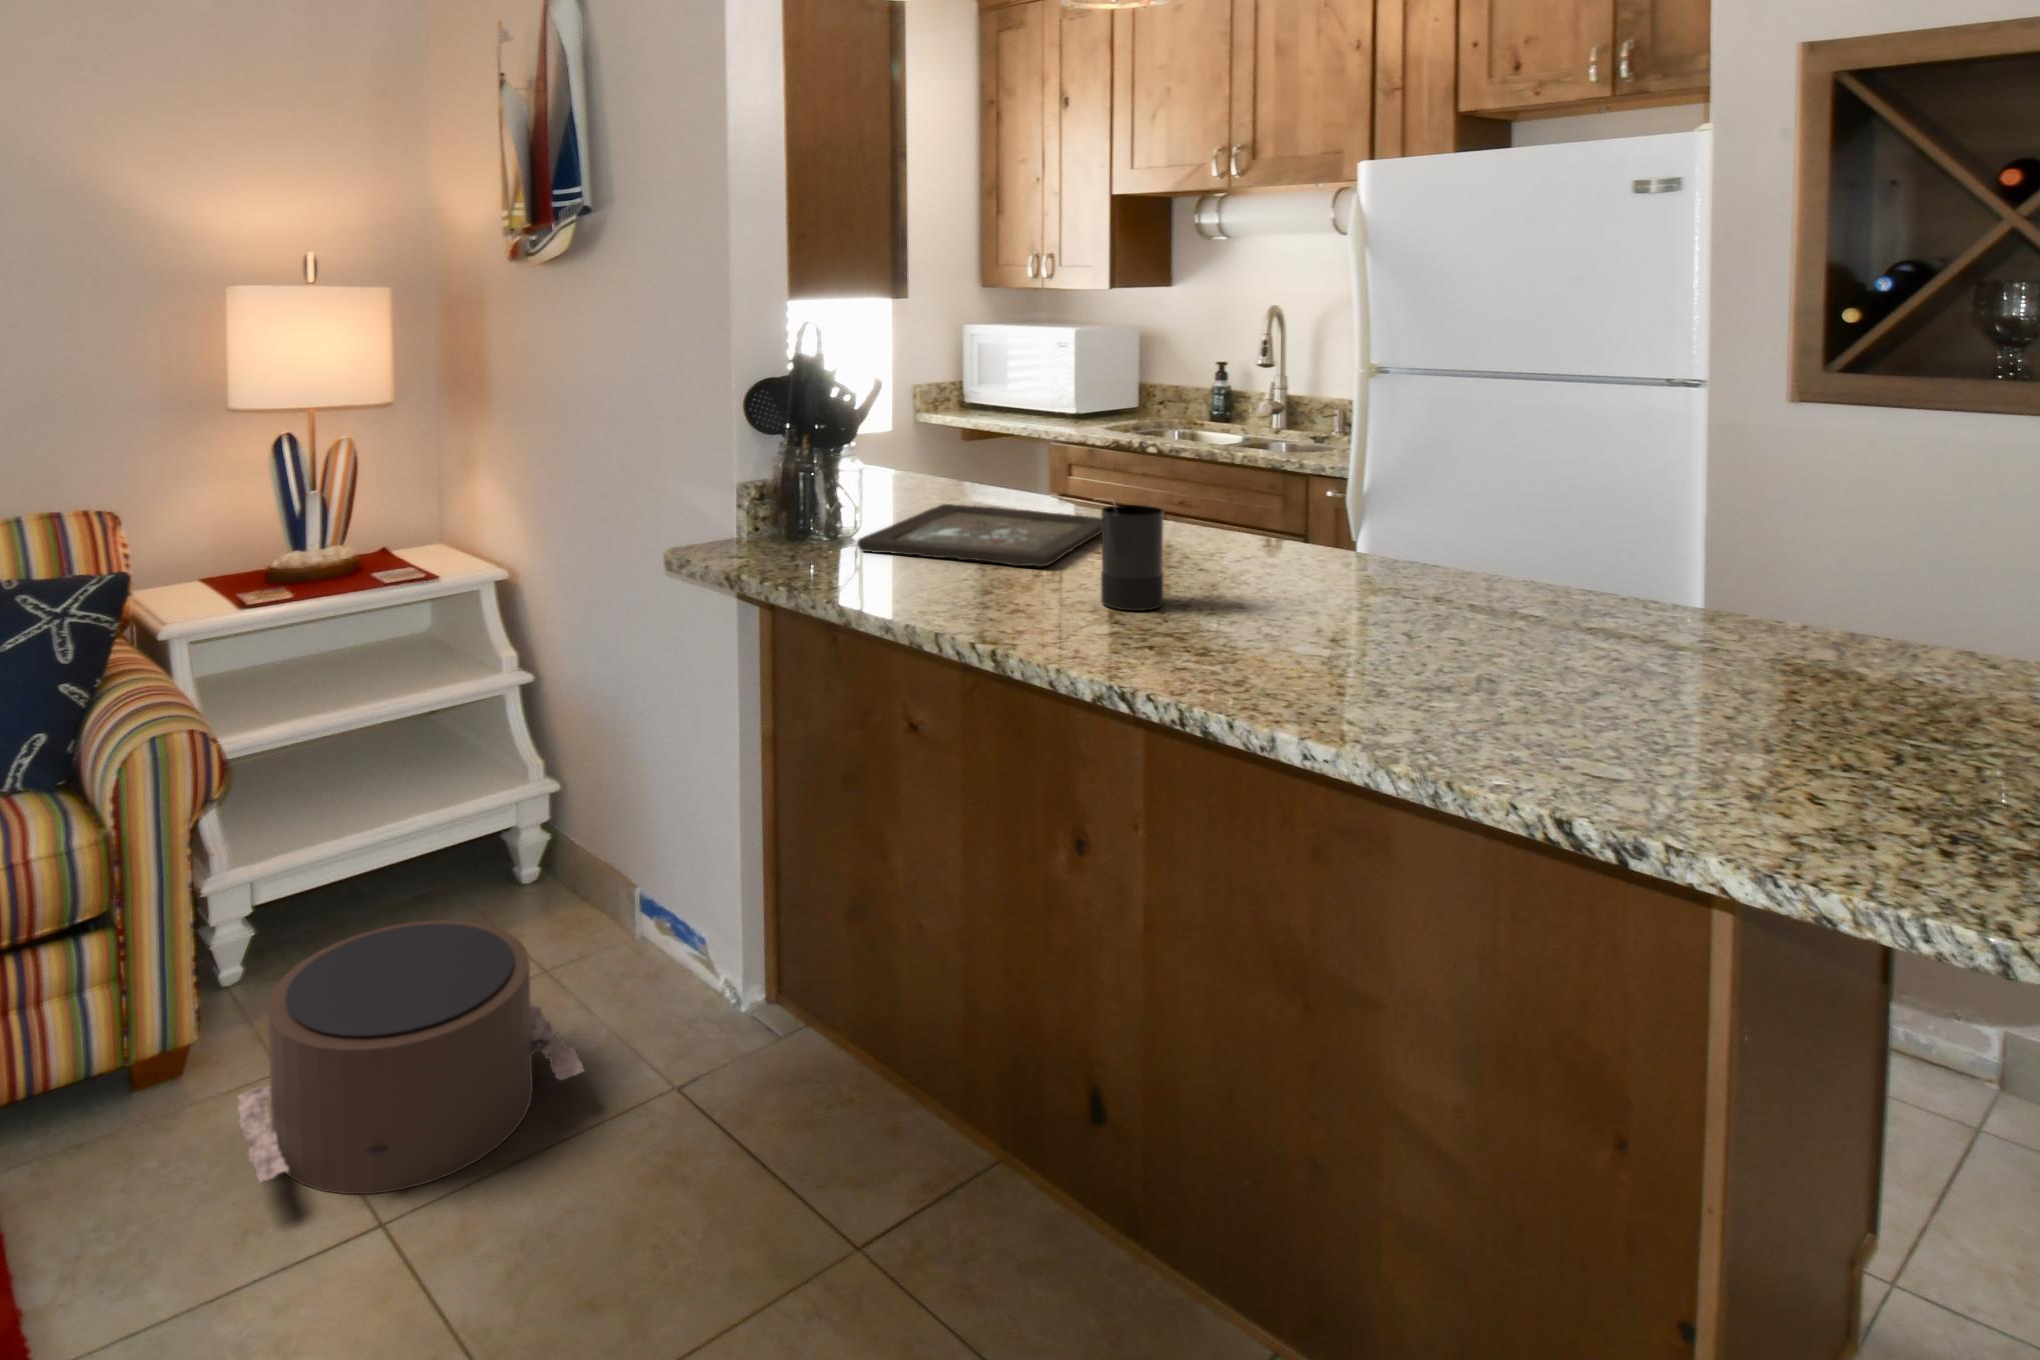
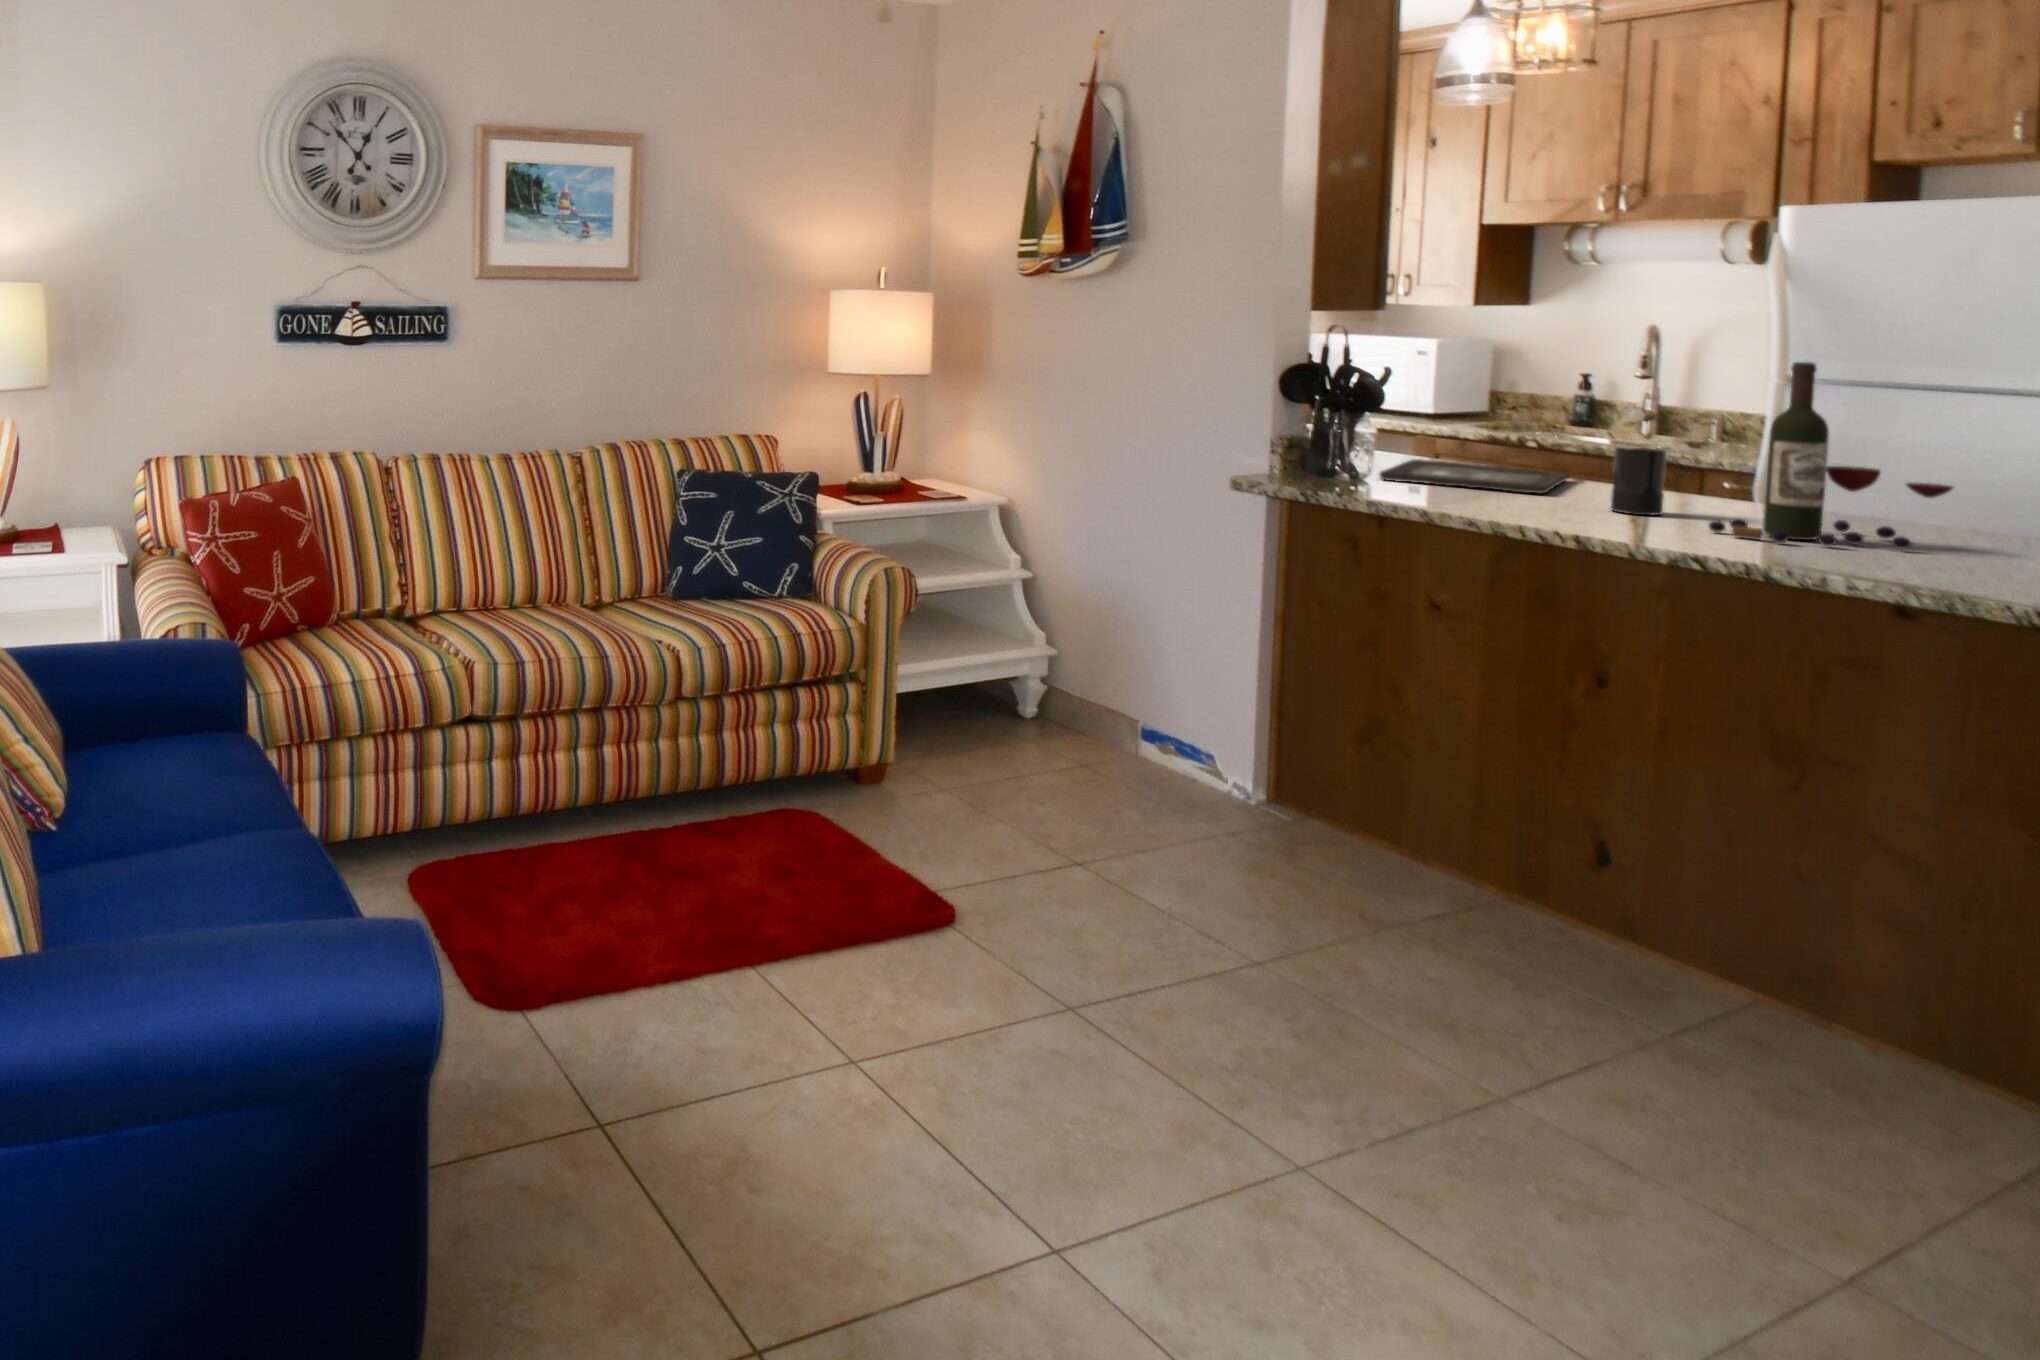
wine bottle: none [1190,381,1498,677] -> present [1709,362,1953,549]
pouf: present [238,920,584,1194] -> none [946,709,1169,848]

